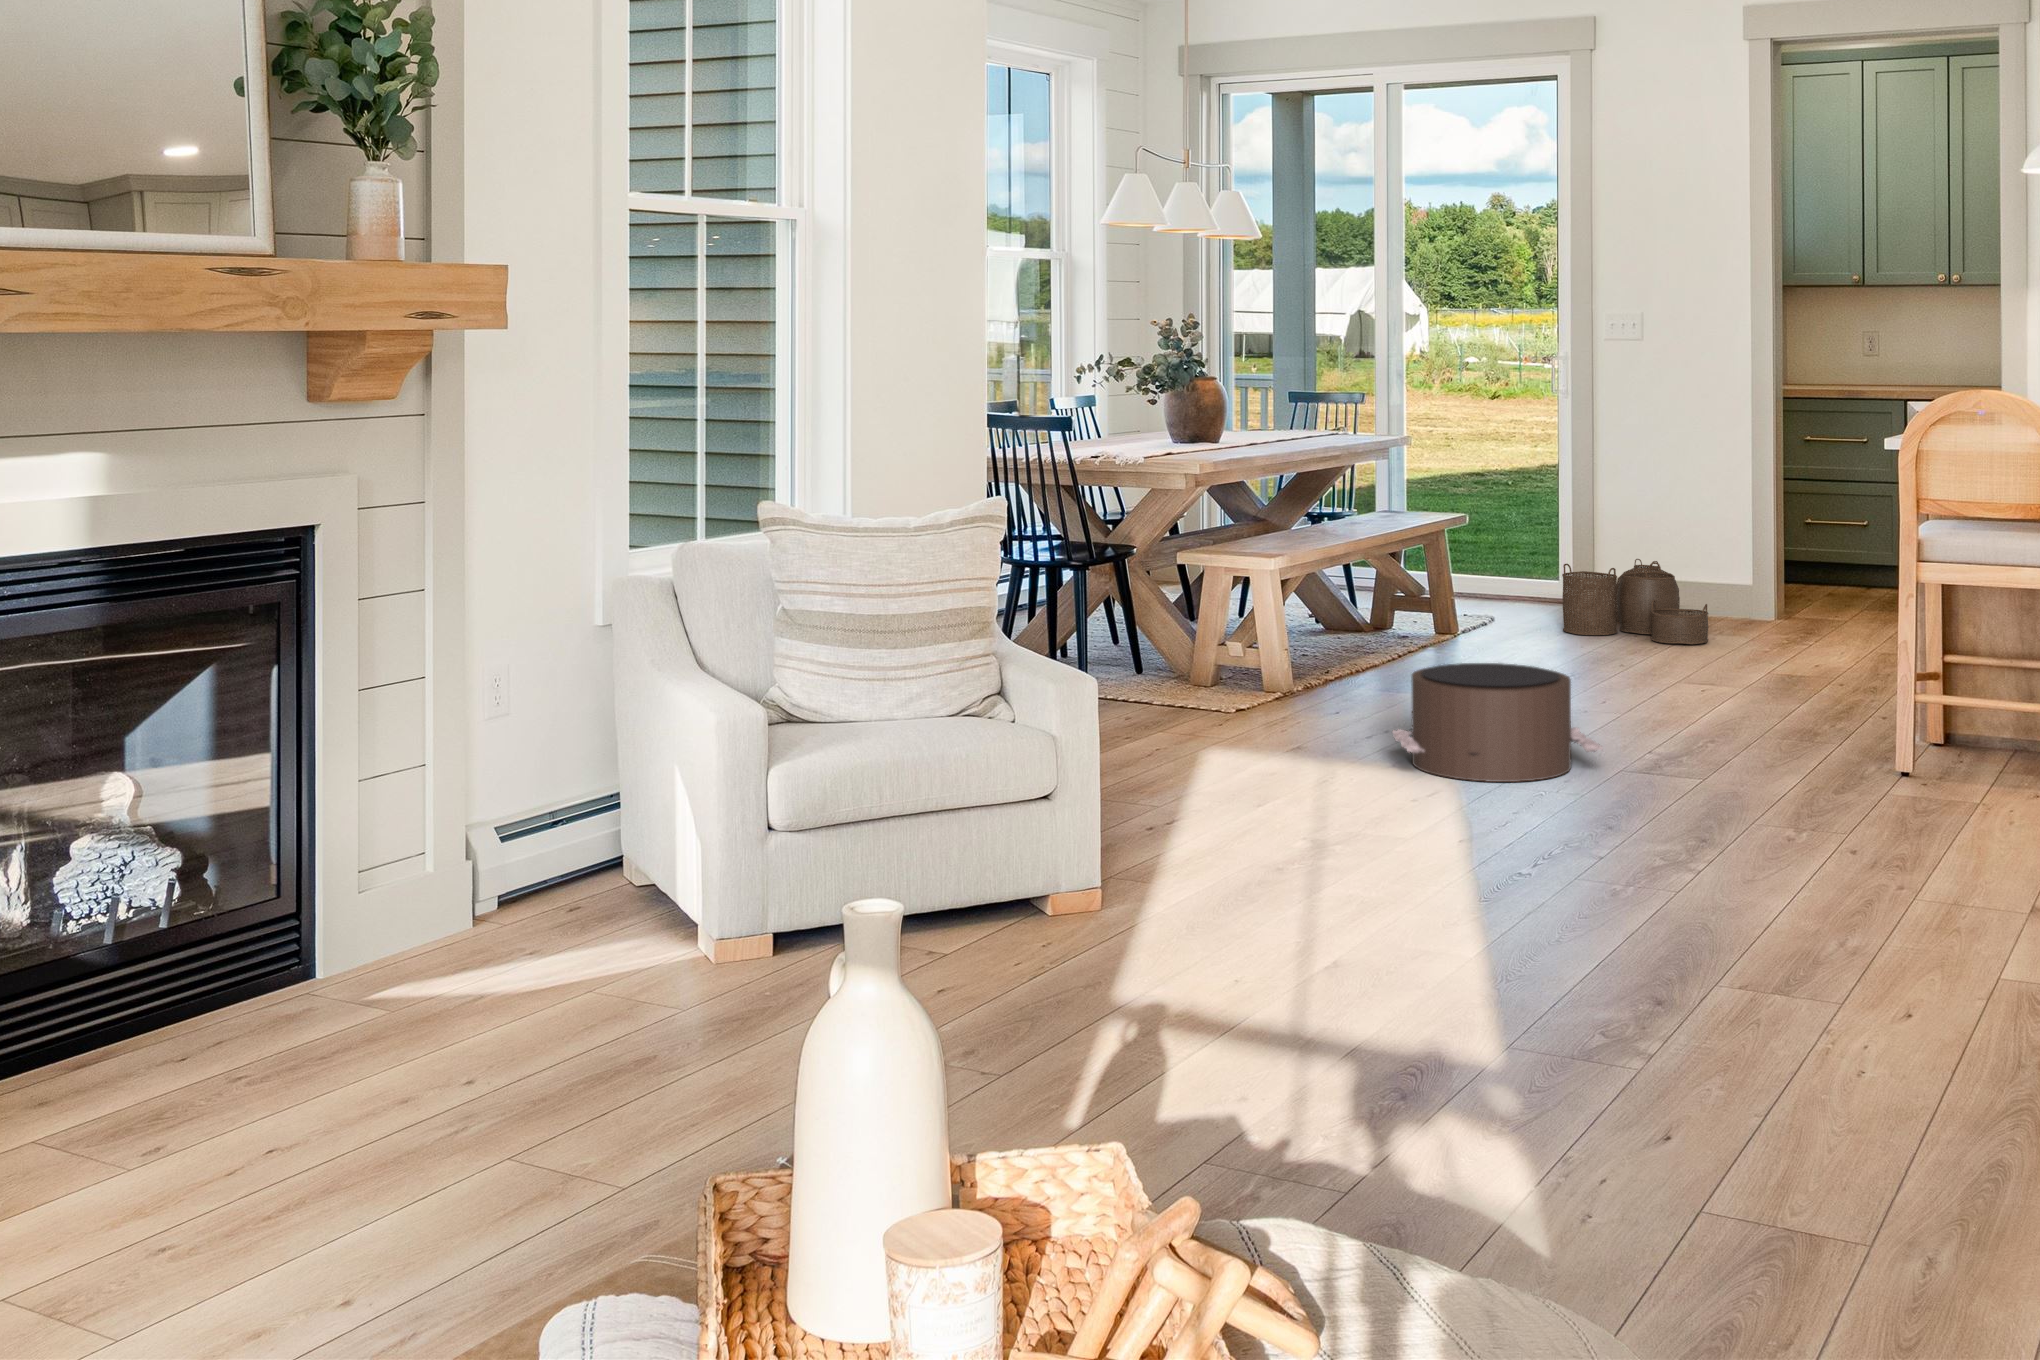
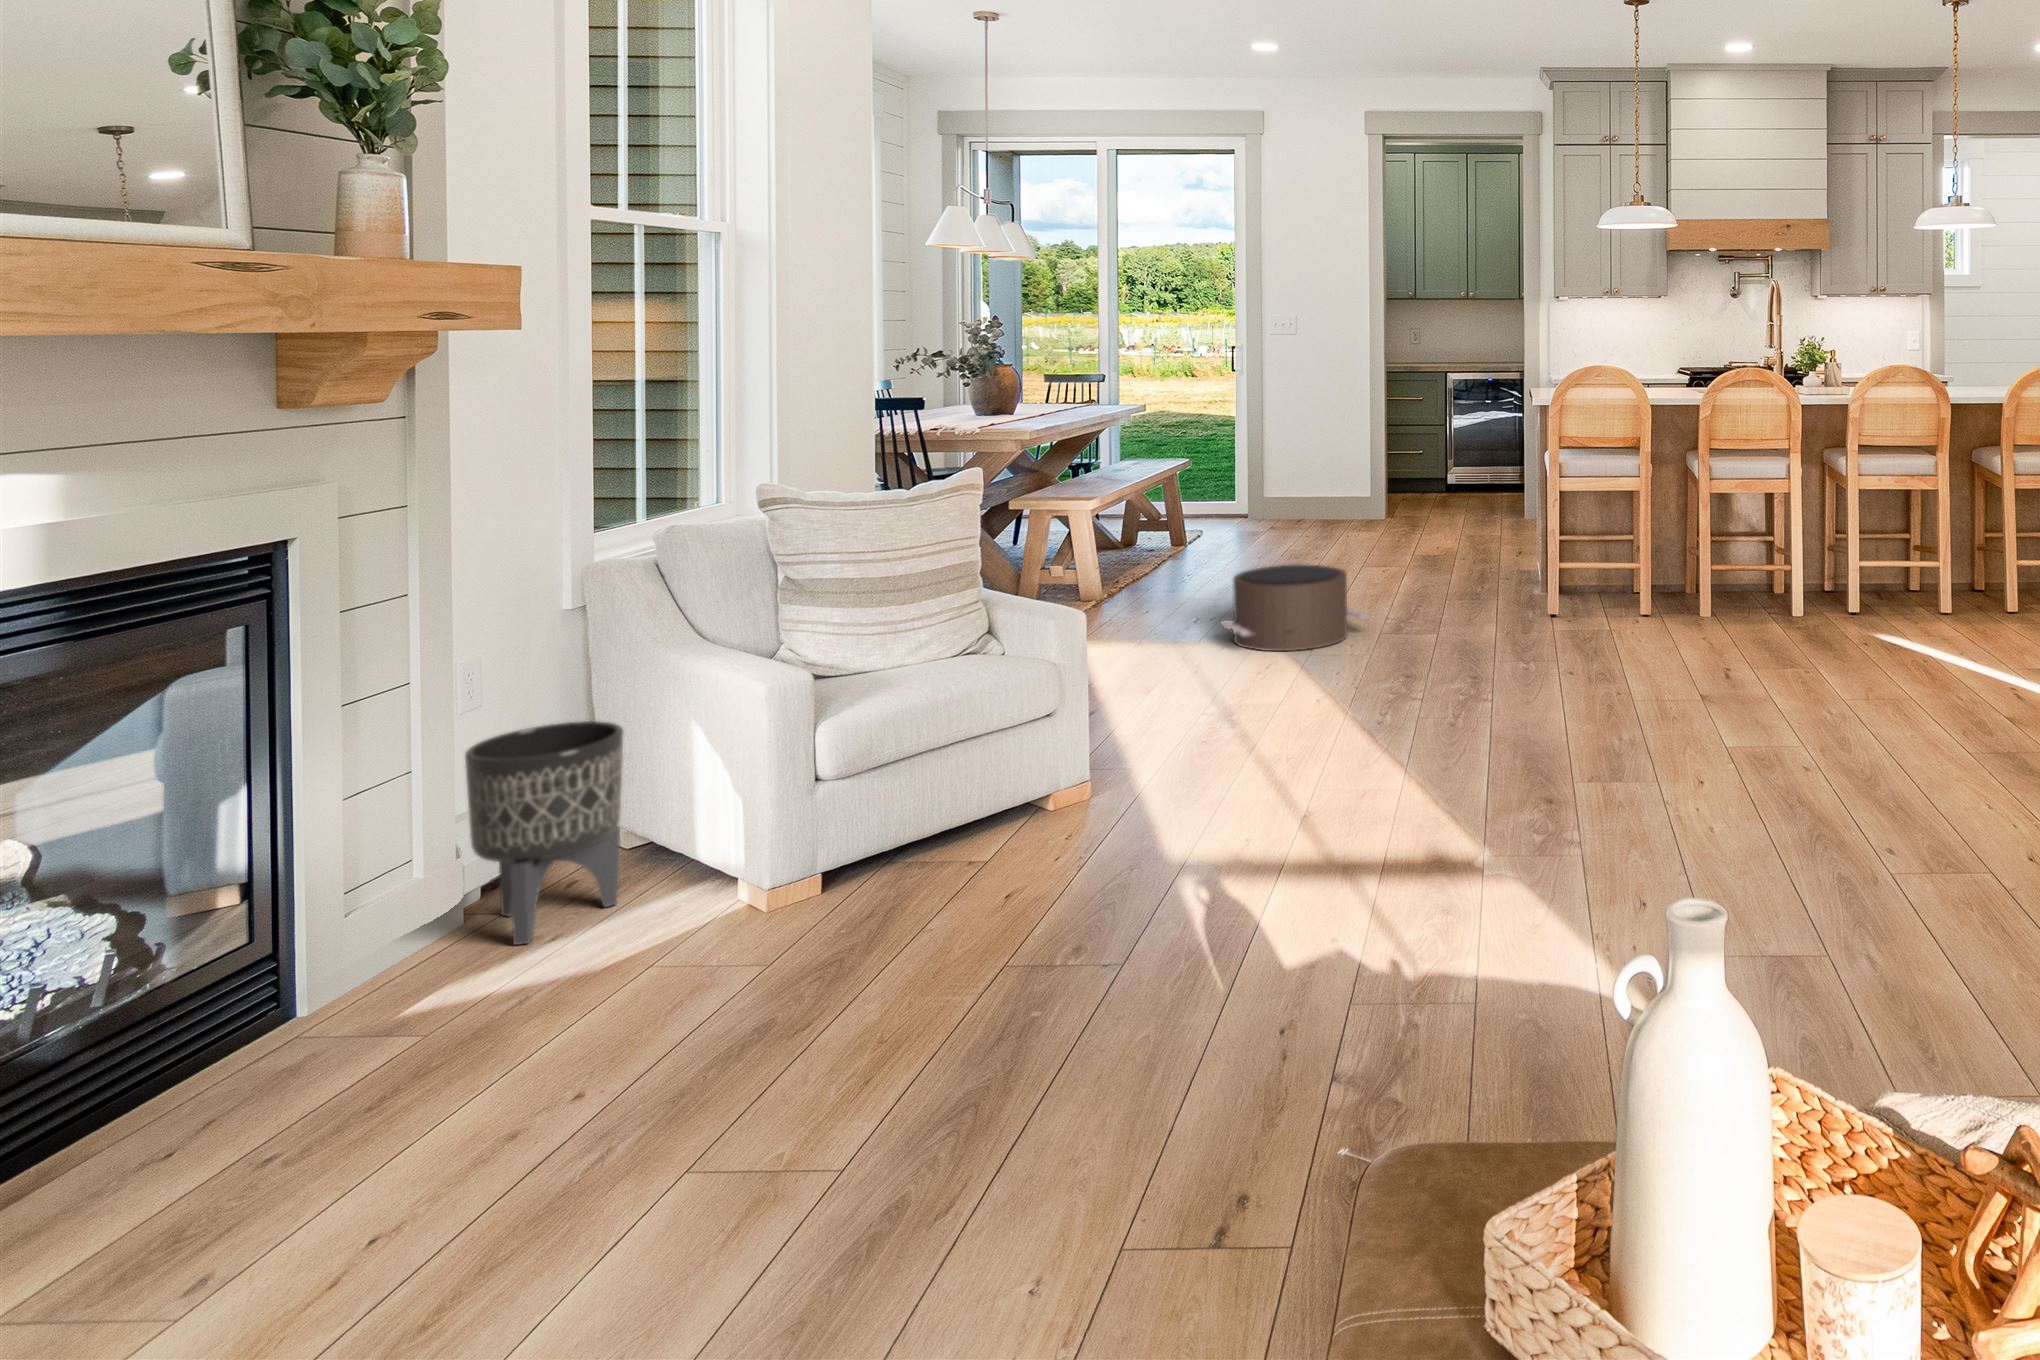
woven basket: present [1562,559,1708,644] -> none [1261,484,1362,540]
planter: none [470,737,606,953] -> present [465,721,623,945]

